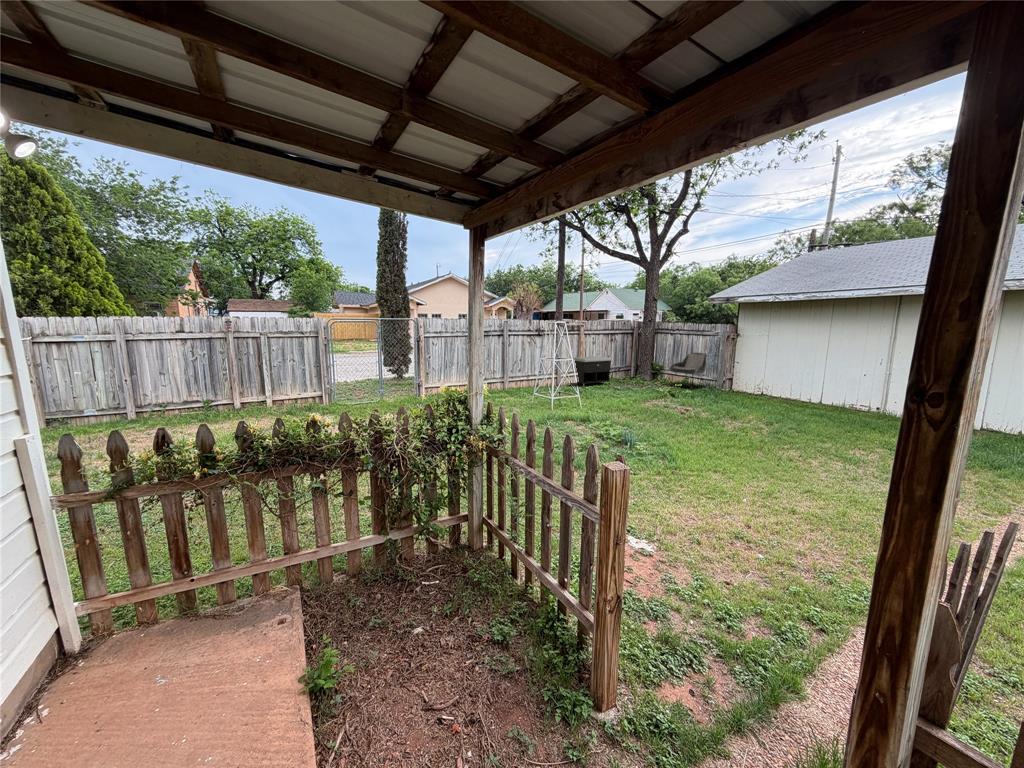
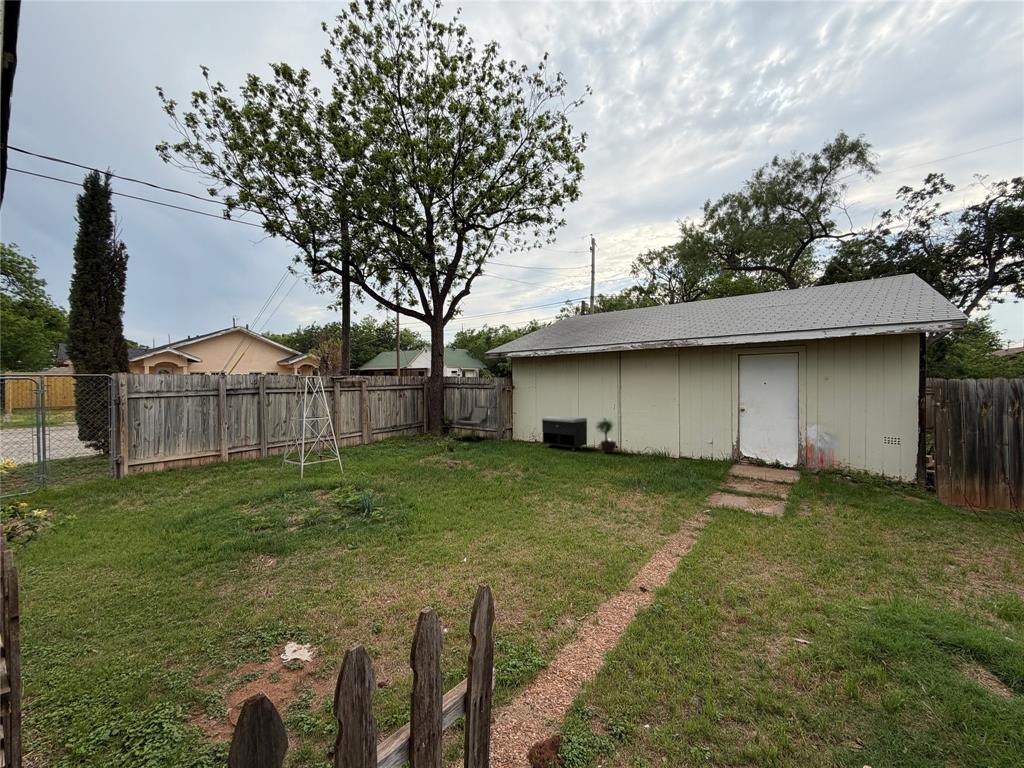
storage bench: present [574,356,611,386] -> present [542,416,587,450]
potted tree: none [851,371,883,413] -> present [596,420,616,453]

